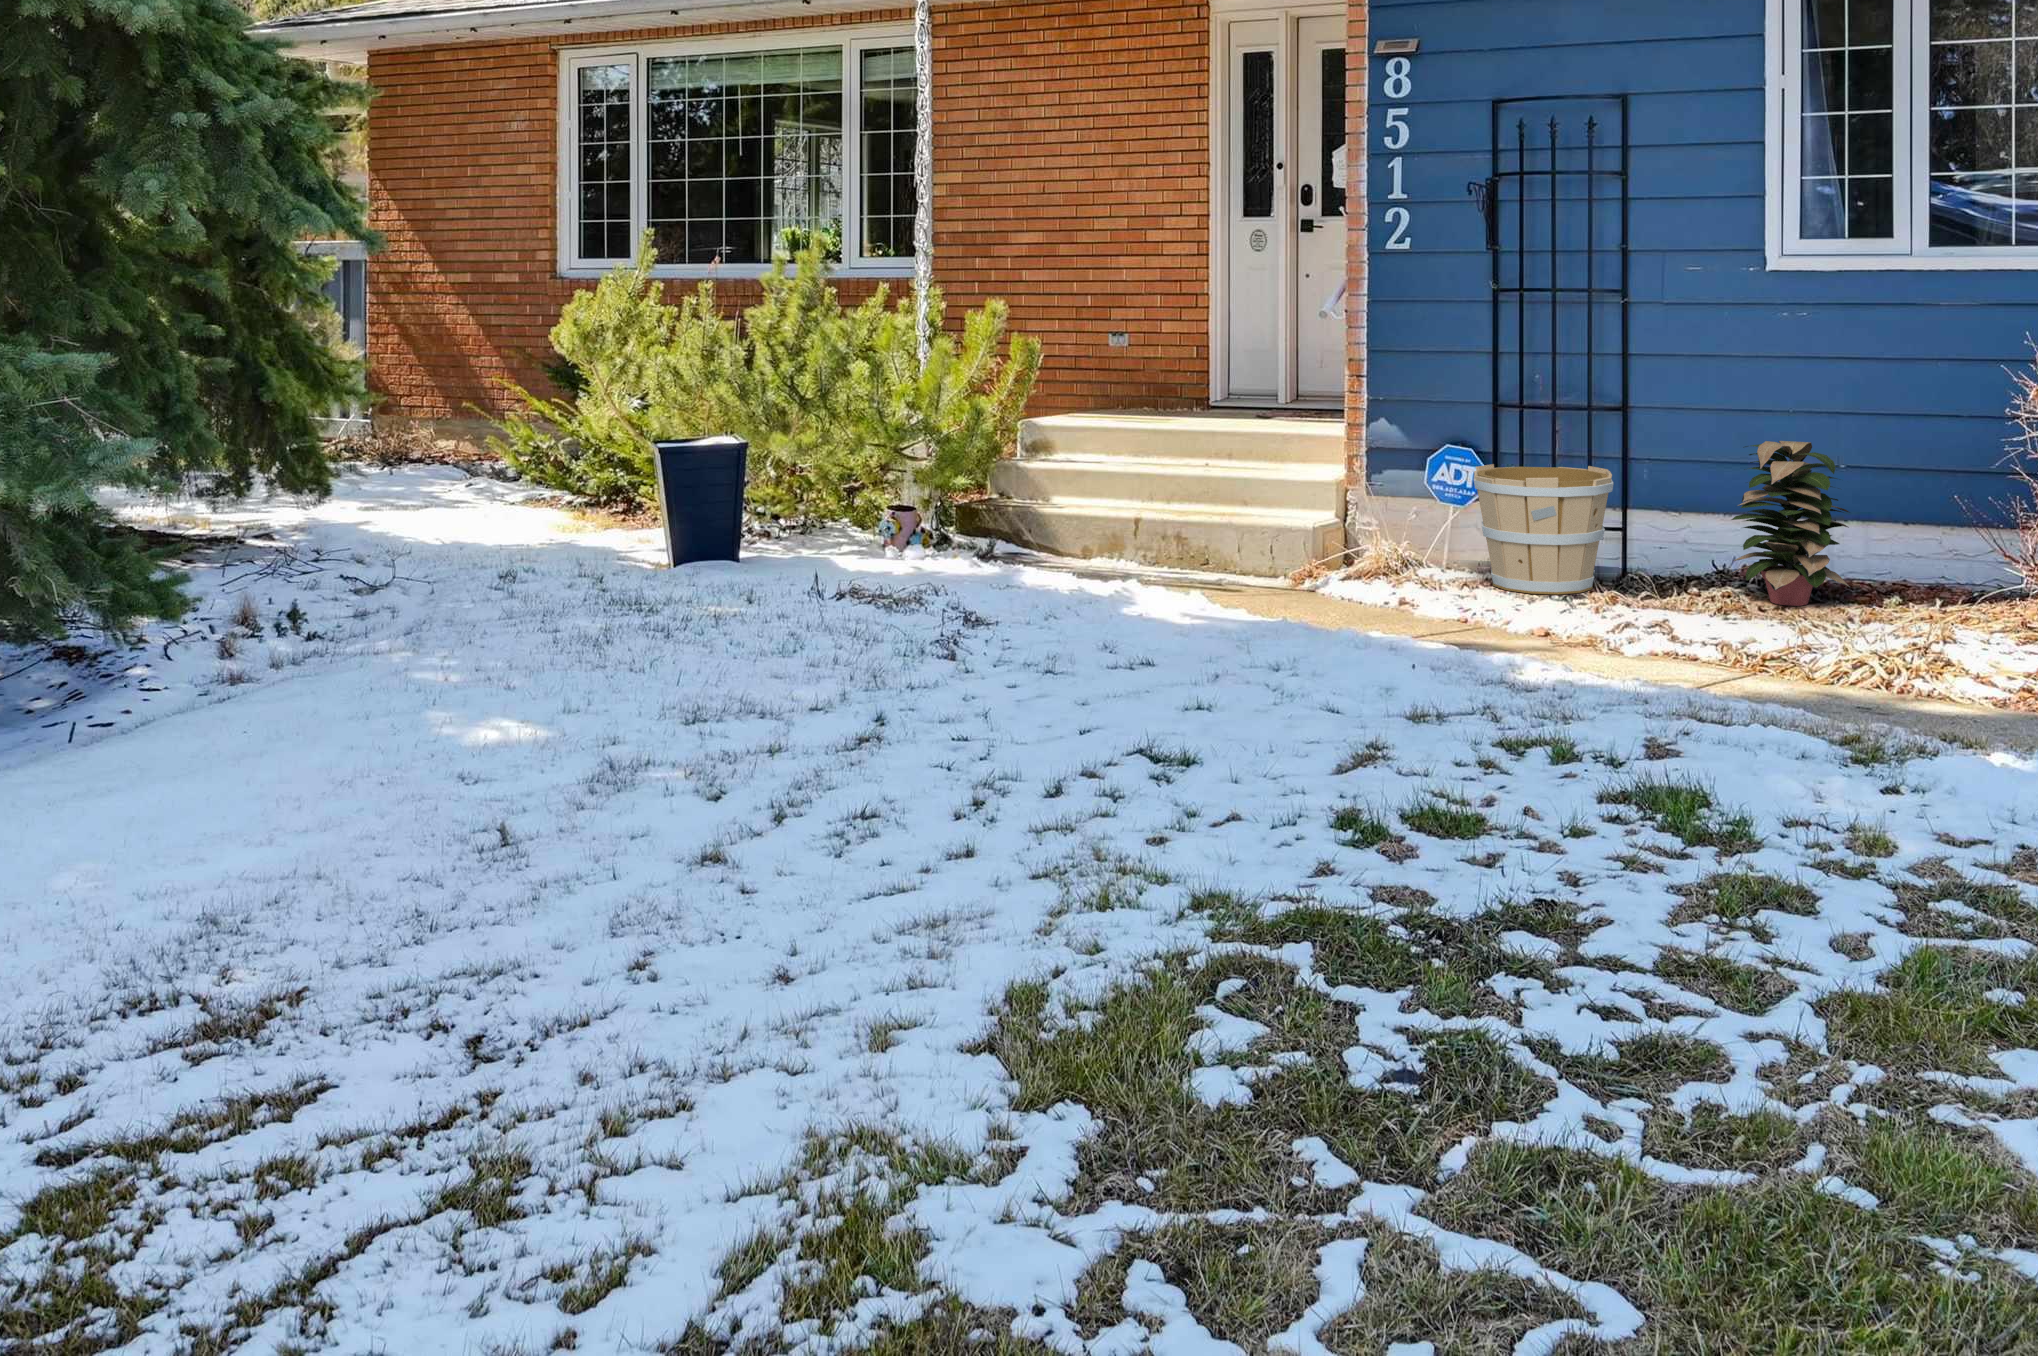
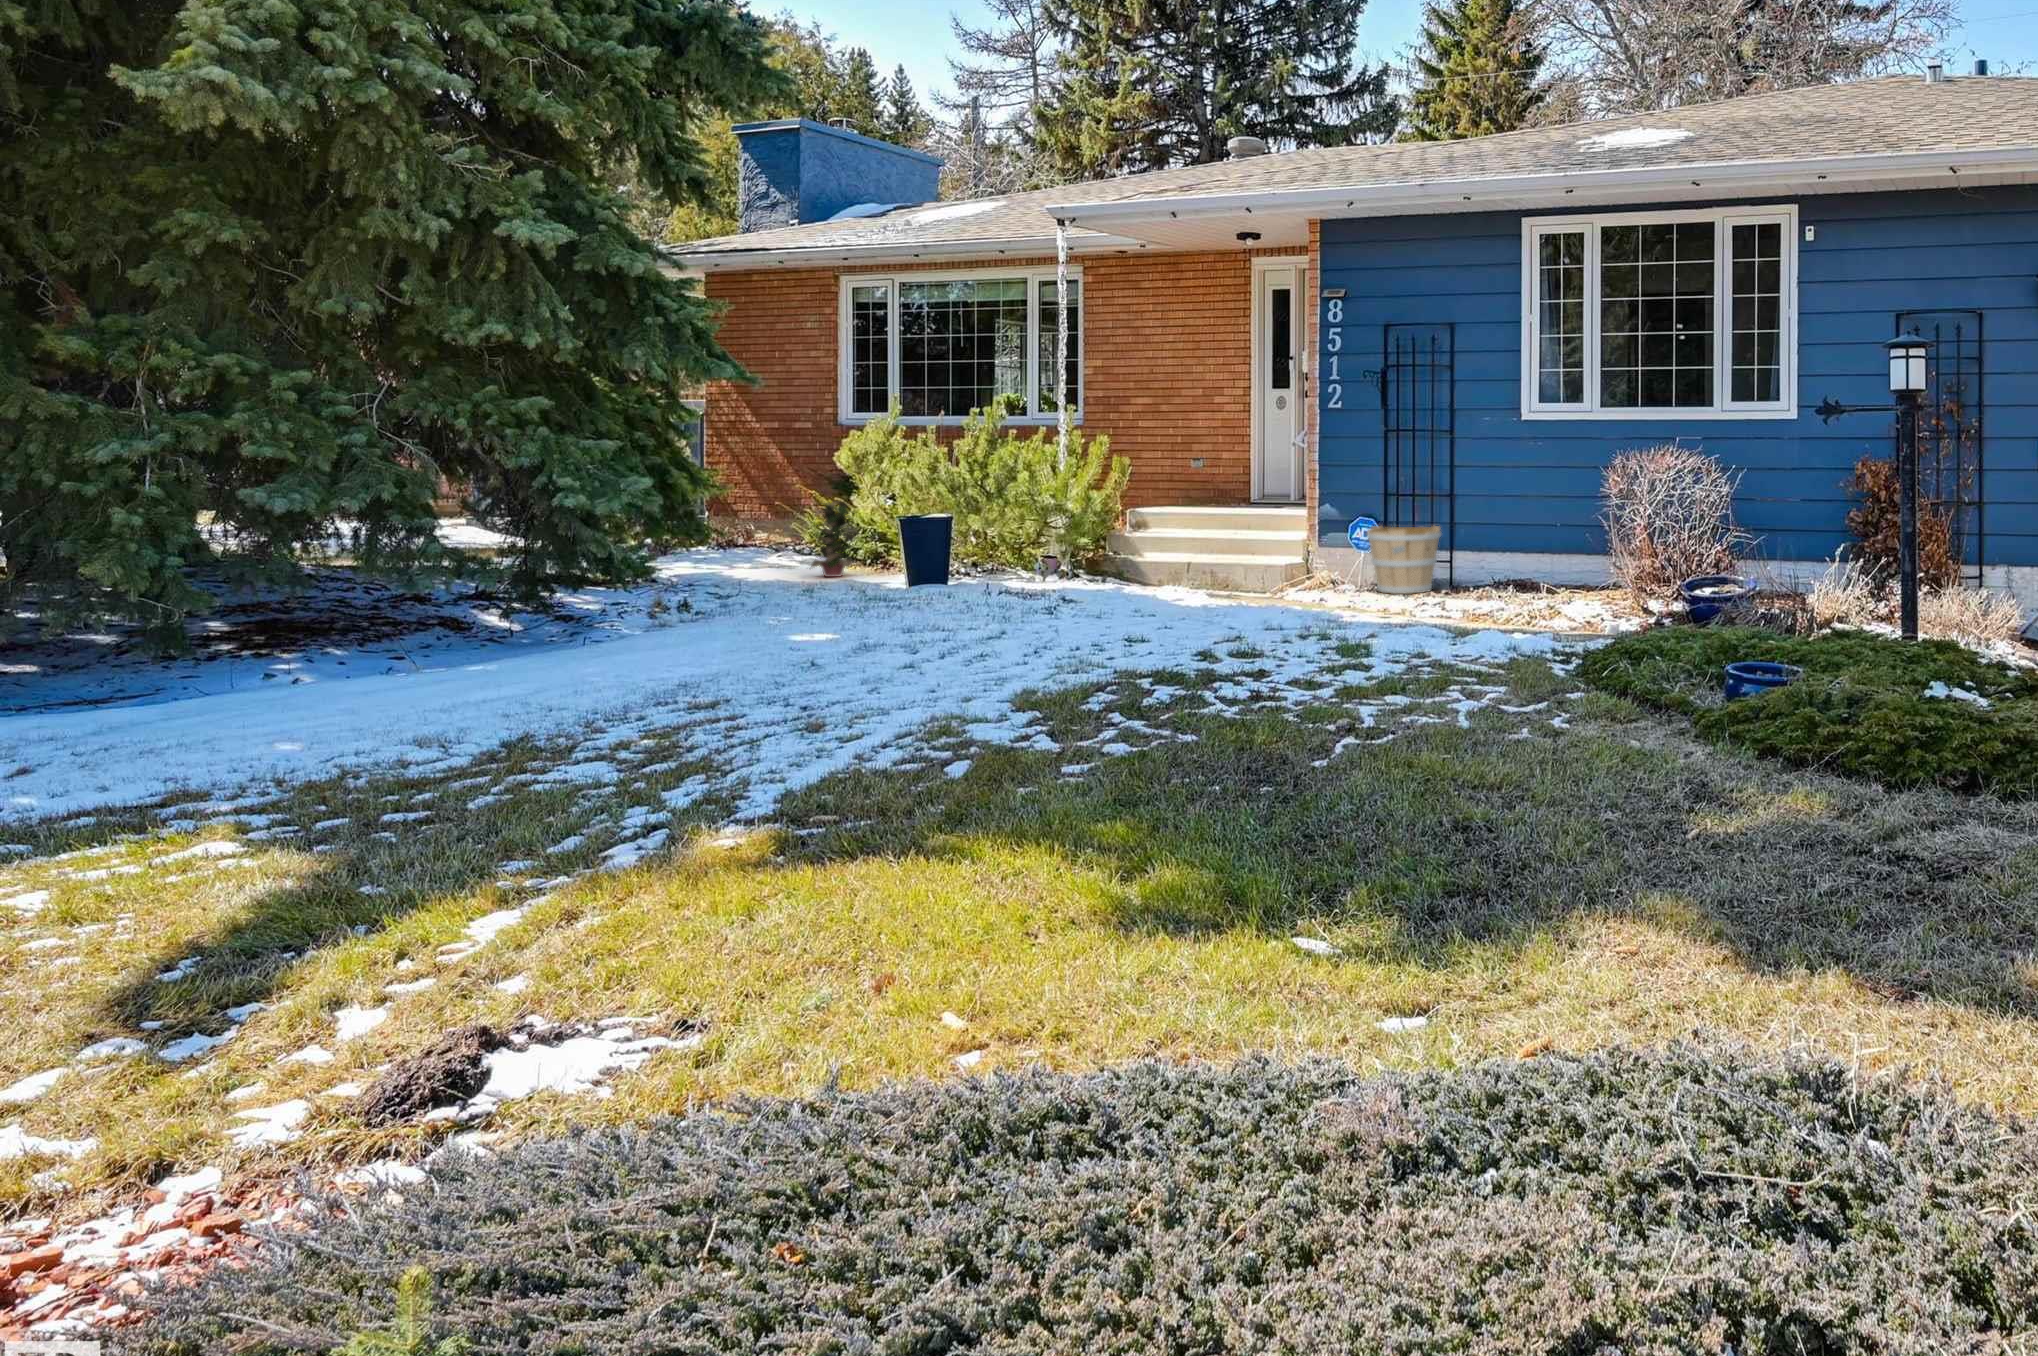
decorative plant: present [1731,441,1850,606] -> present [811,501,860,577]

